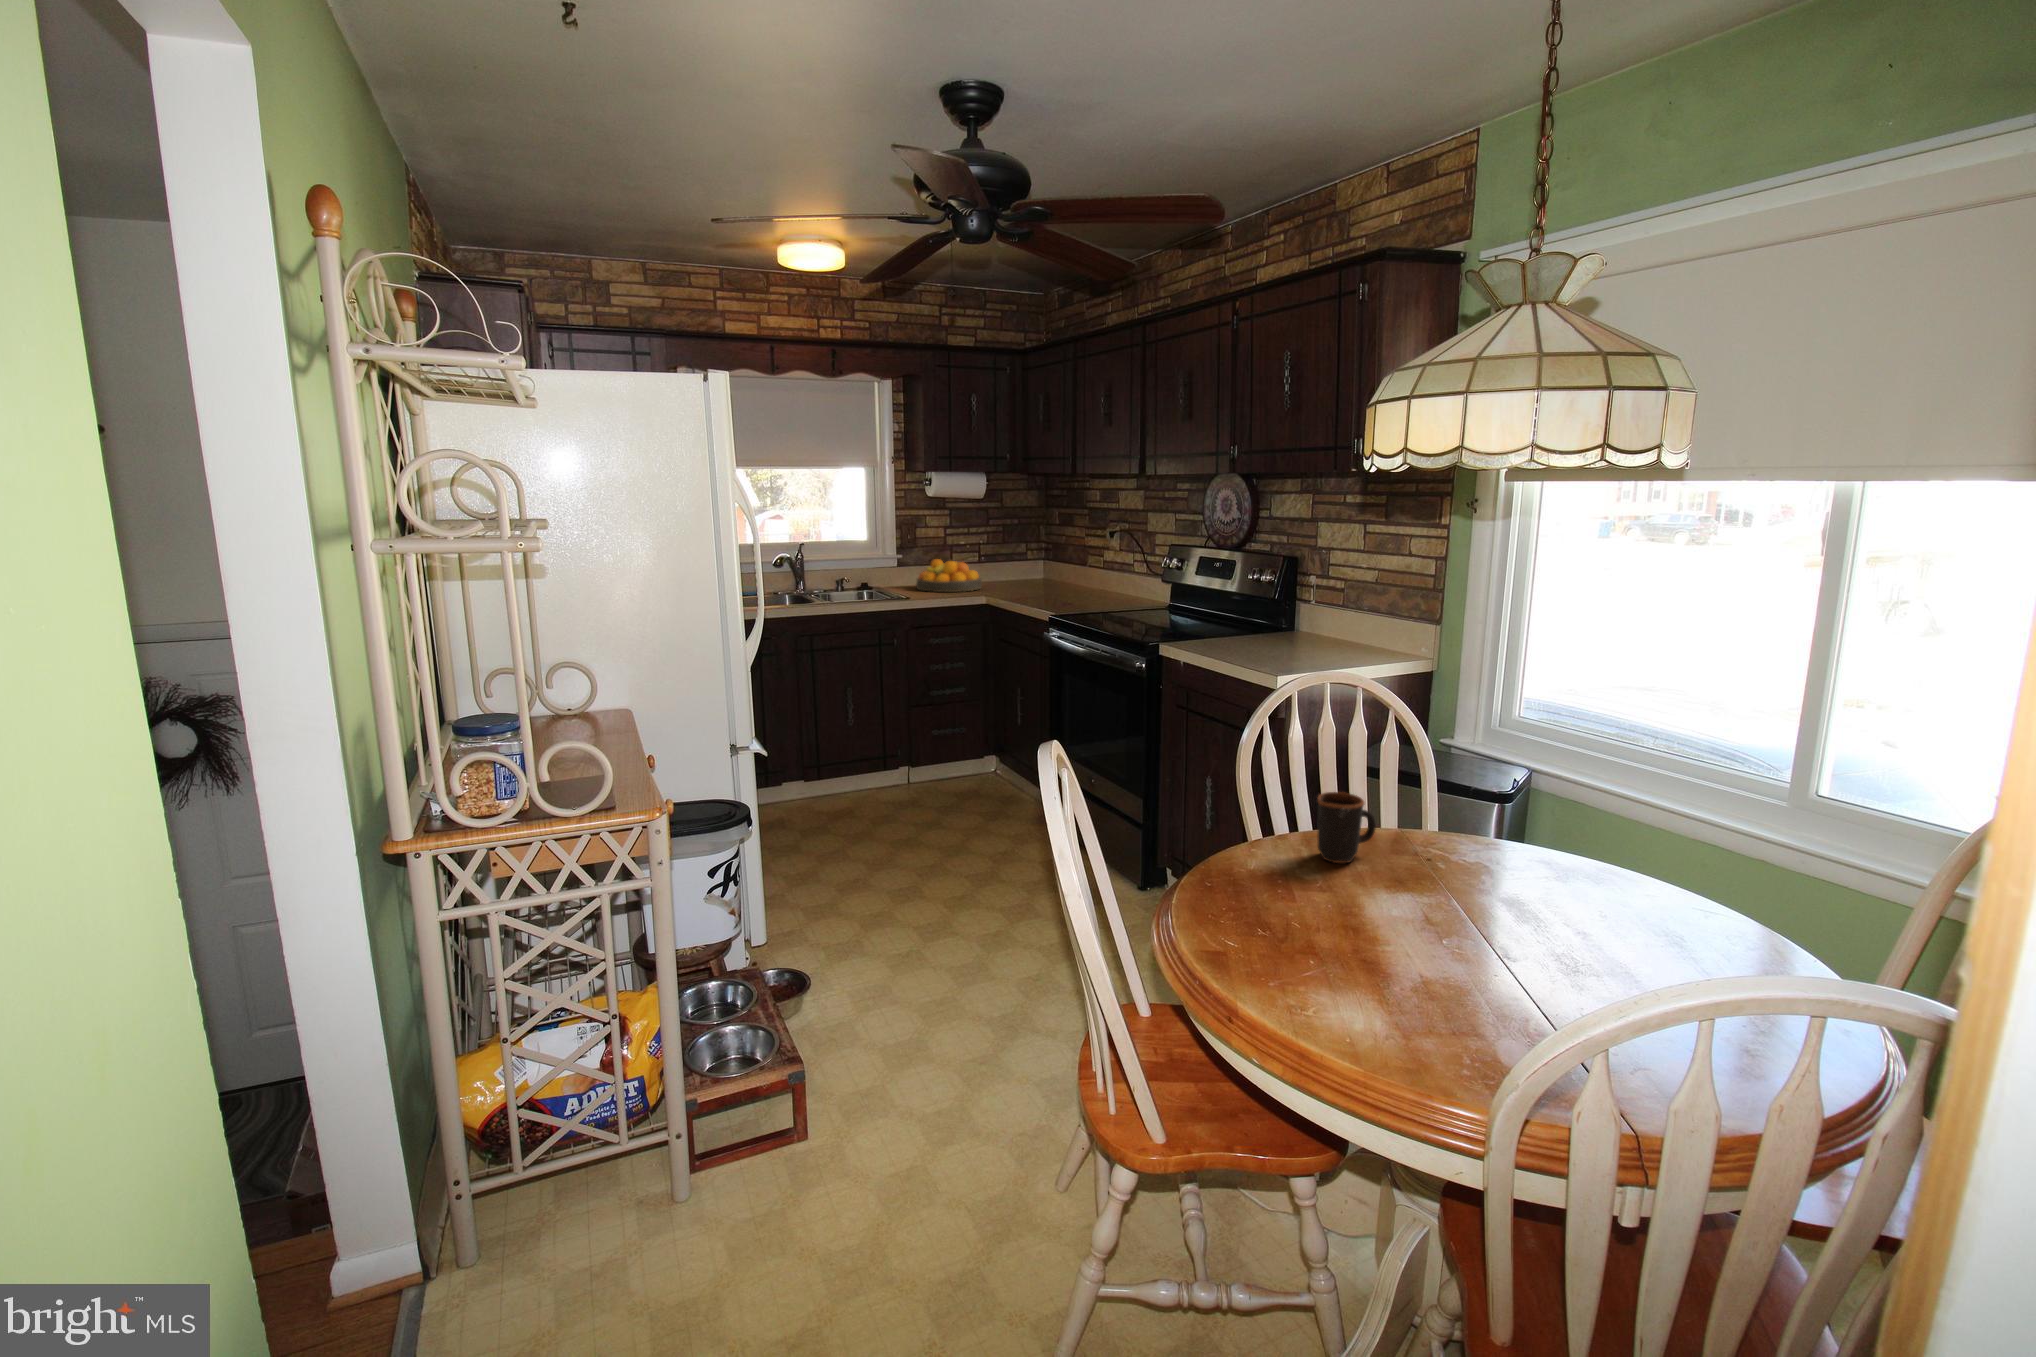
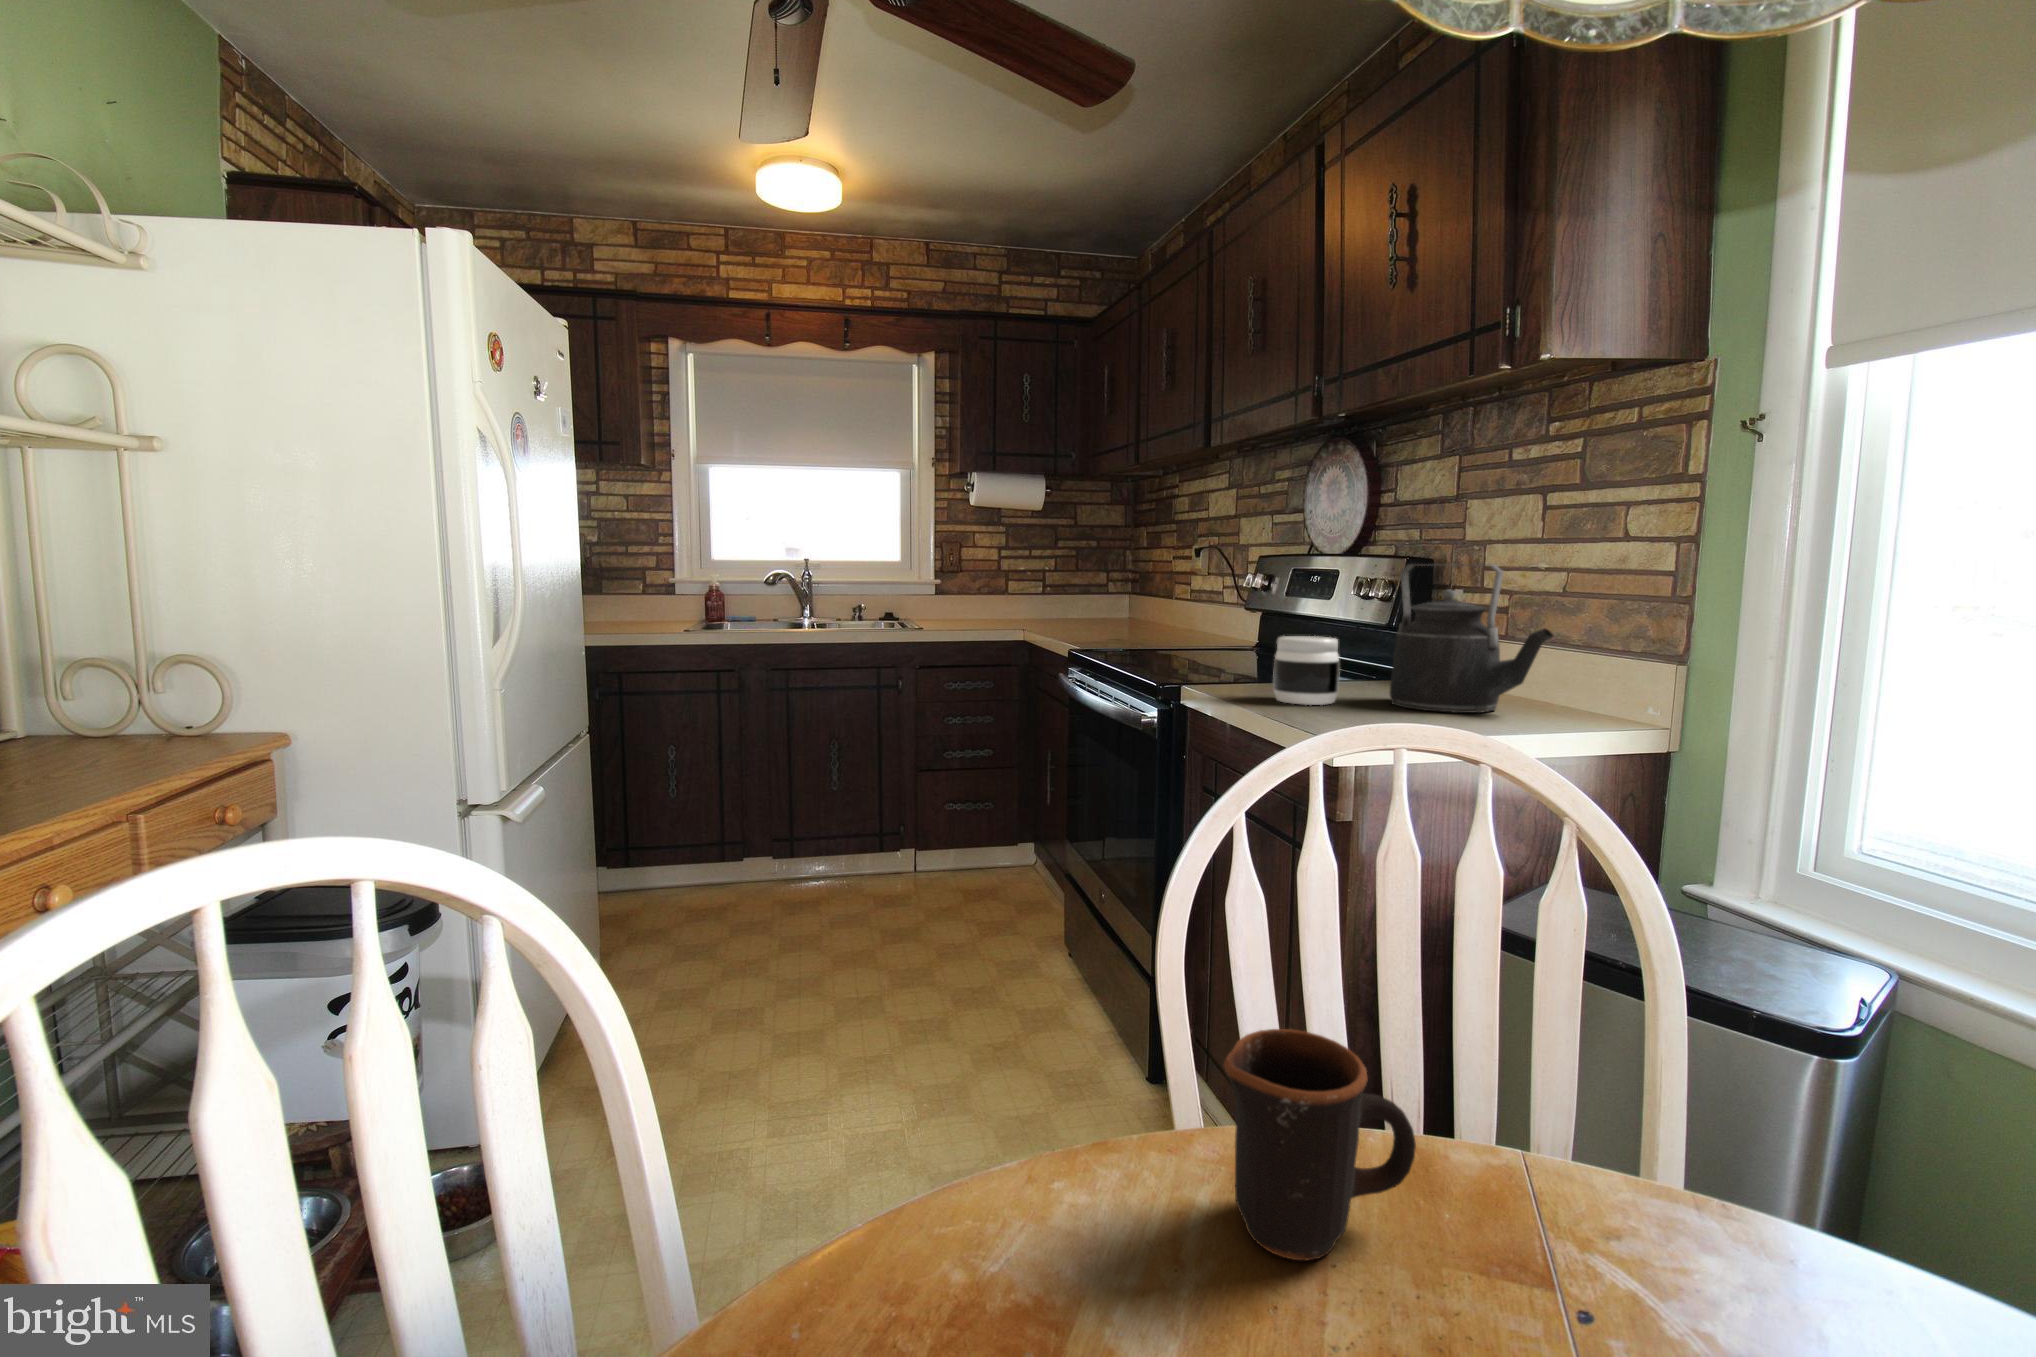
fruit bowl: present [916,559,982,592] -> none [955,587,1039,627]
kettle: none [1285,569,1376,656] -> present [1390,564,1553,713]
jar: none [1222,613,1260,655] -> present [1273,636,1340,705]

